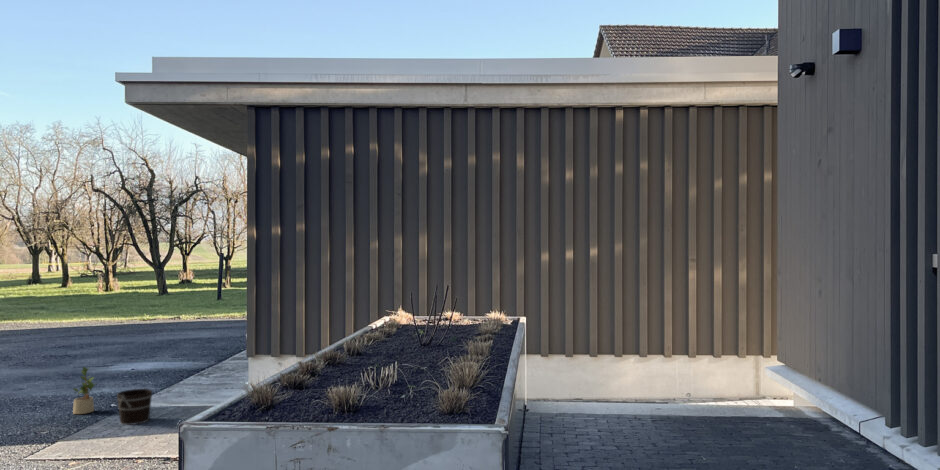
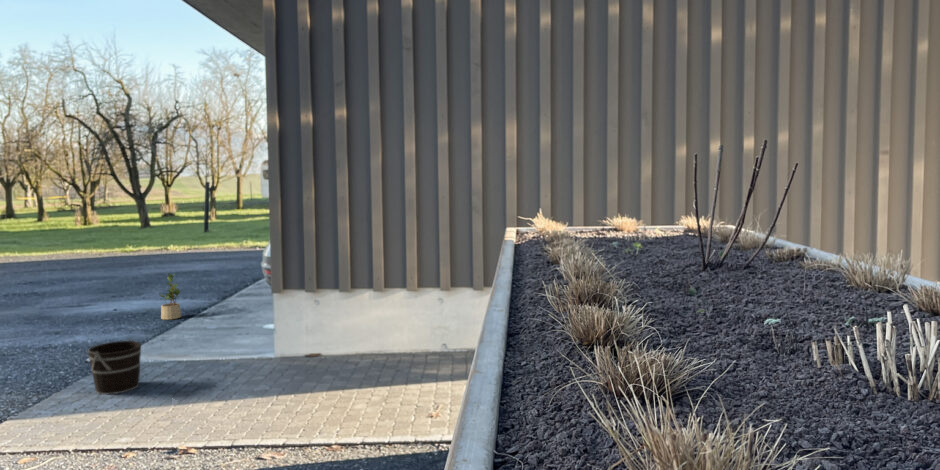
potted plant: present [73,367,95,414] -> present [160,273,181,320]

